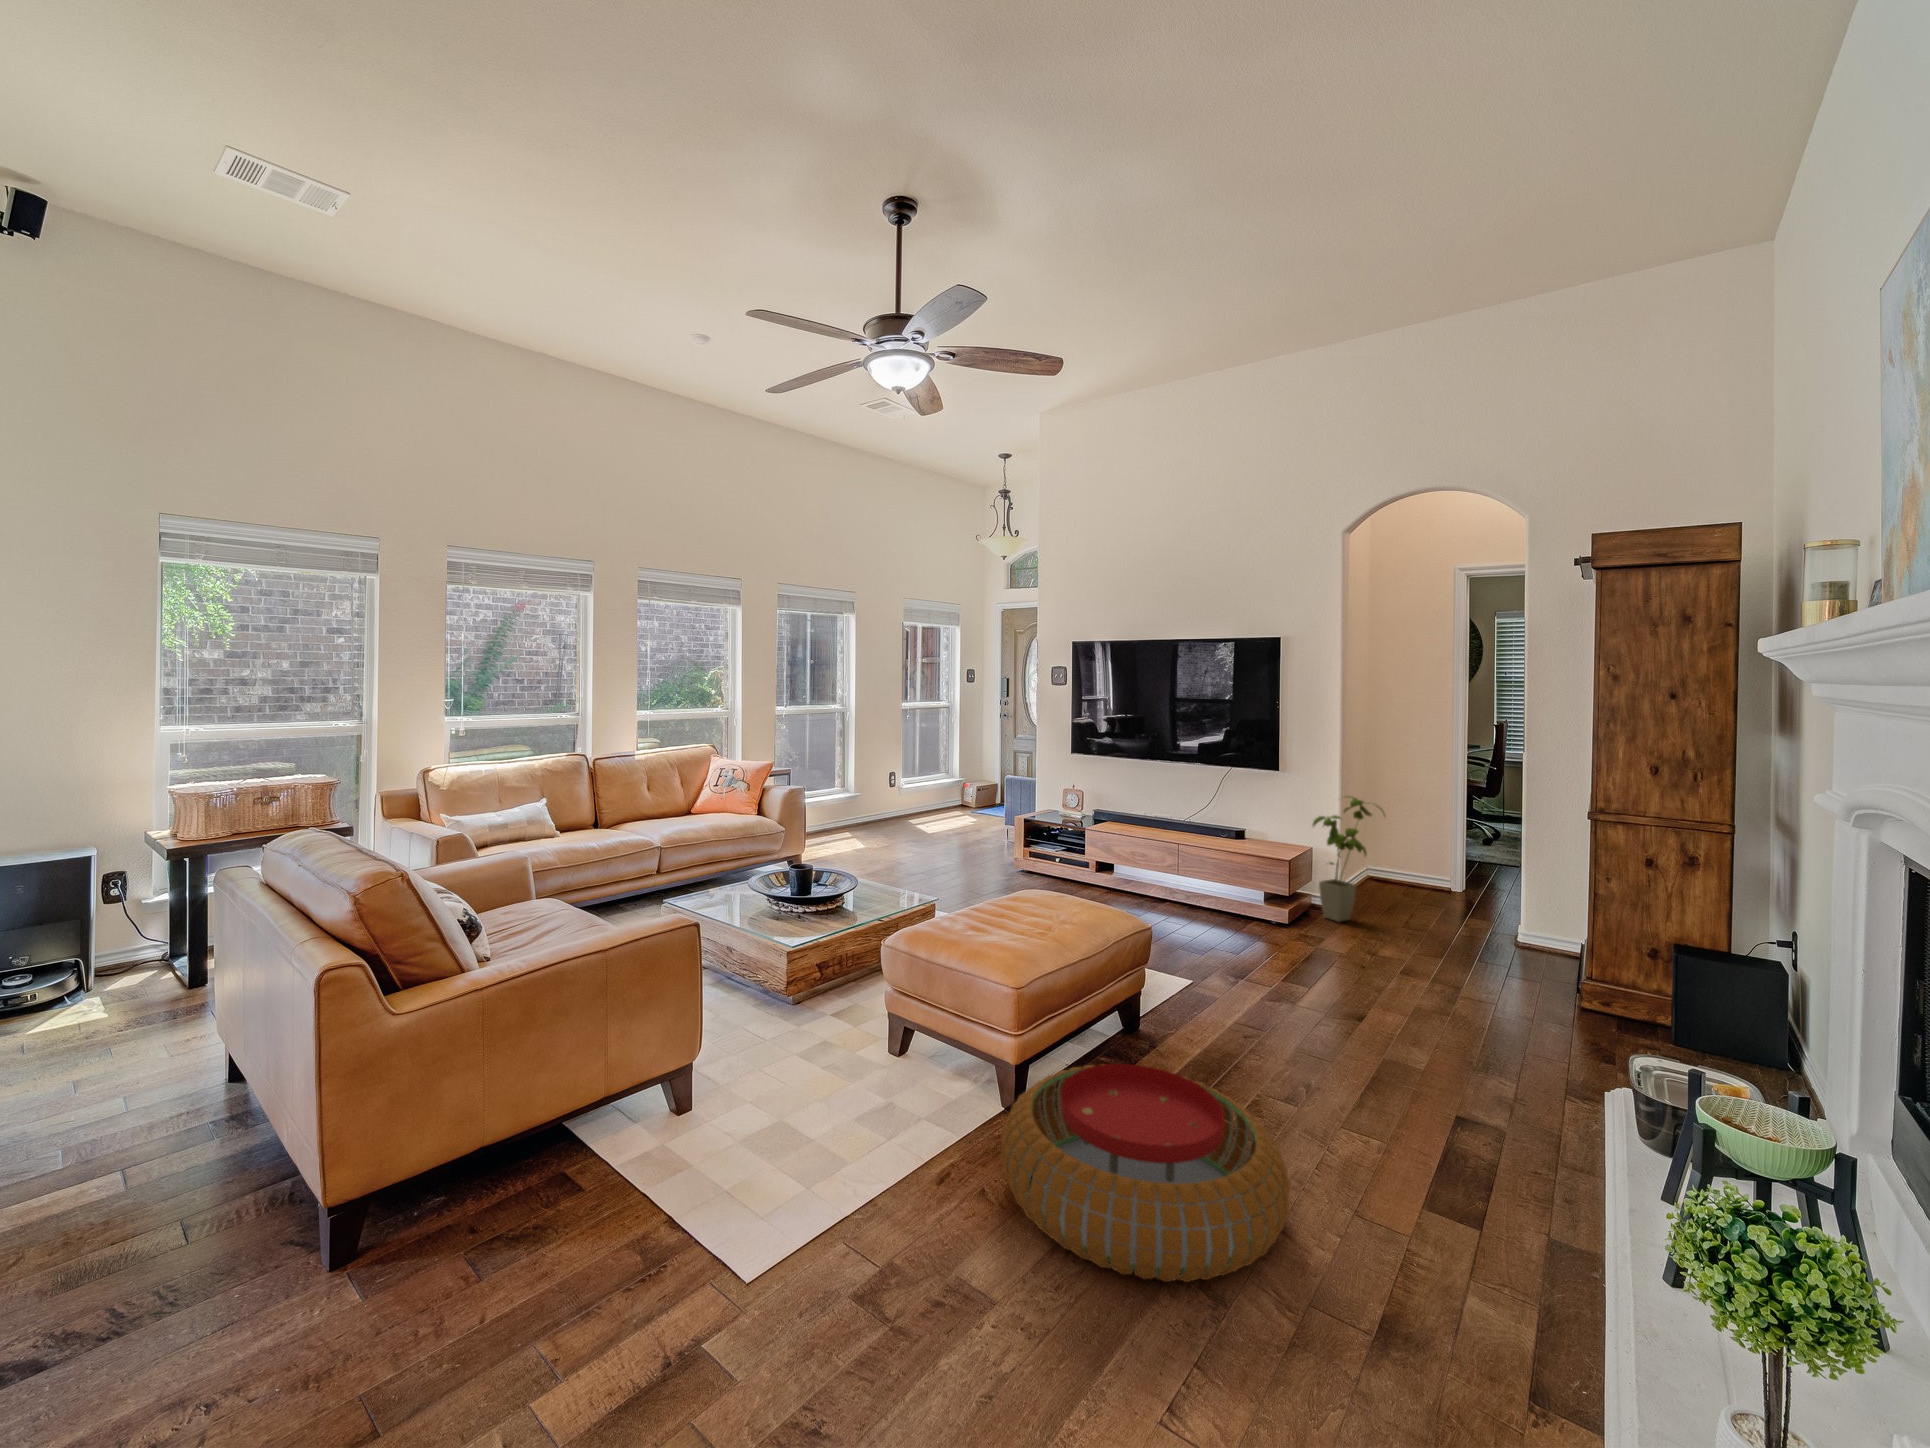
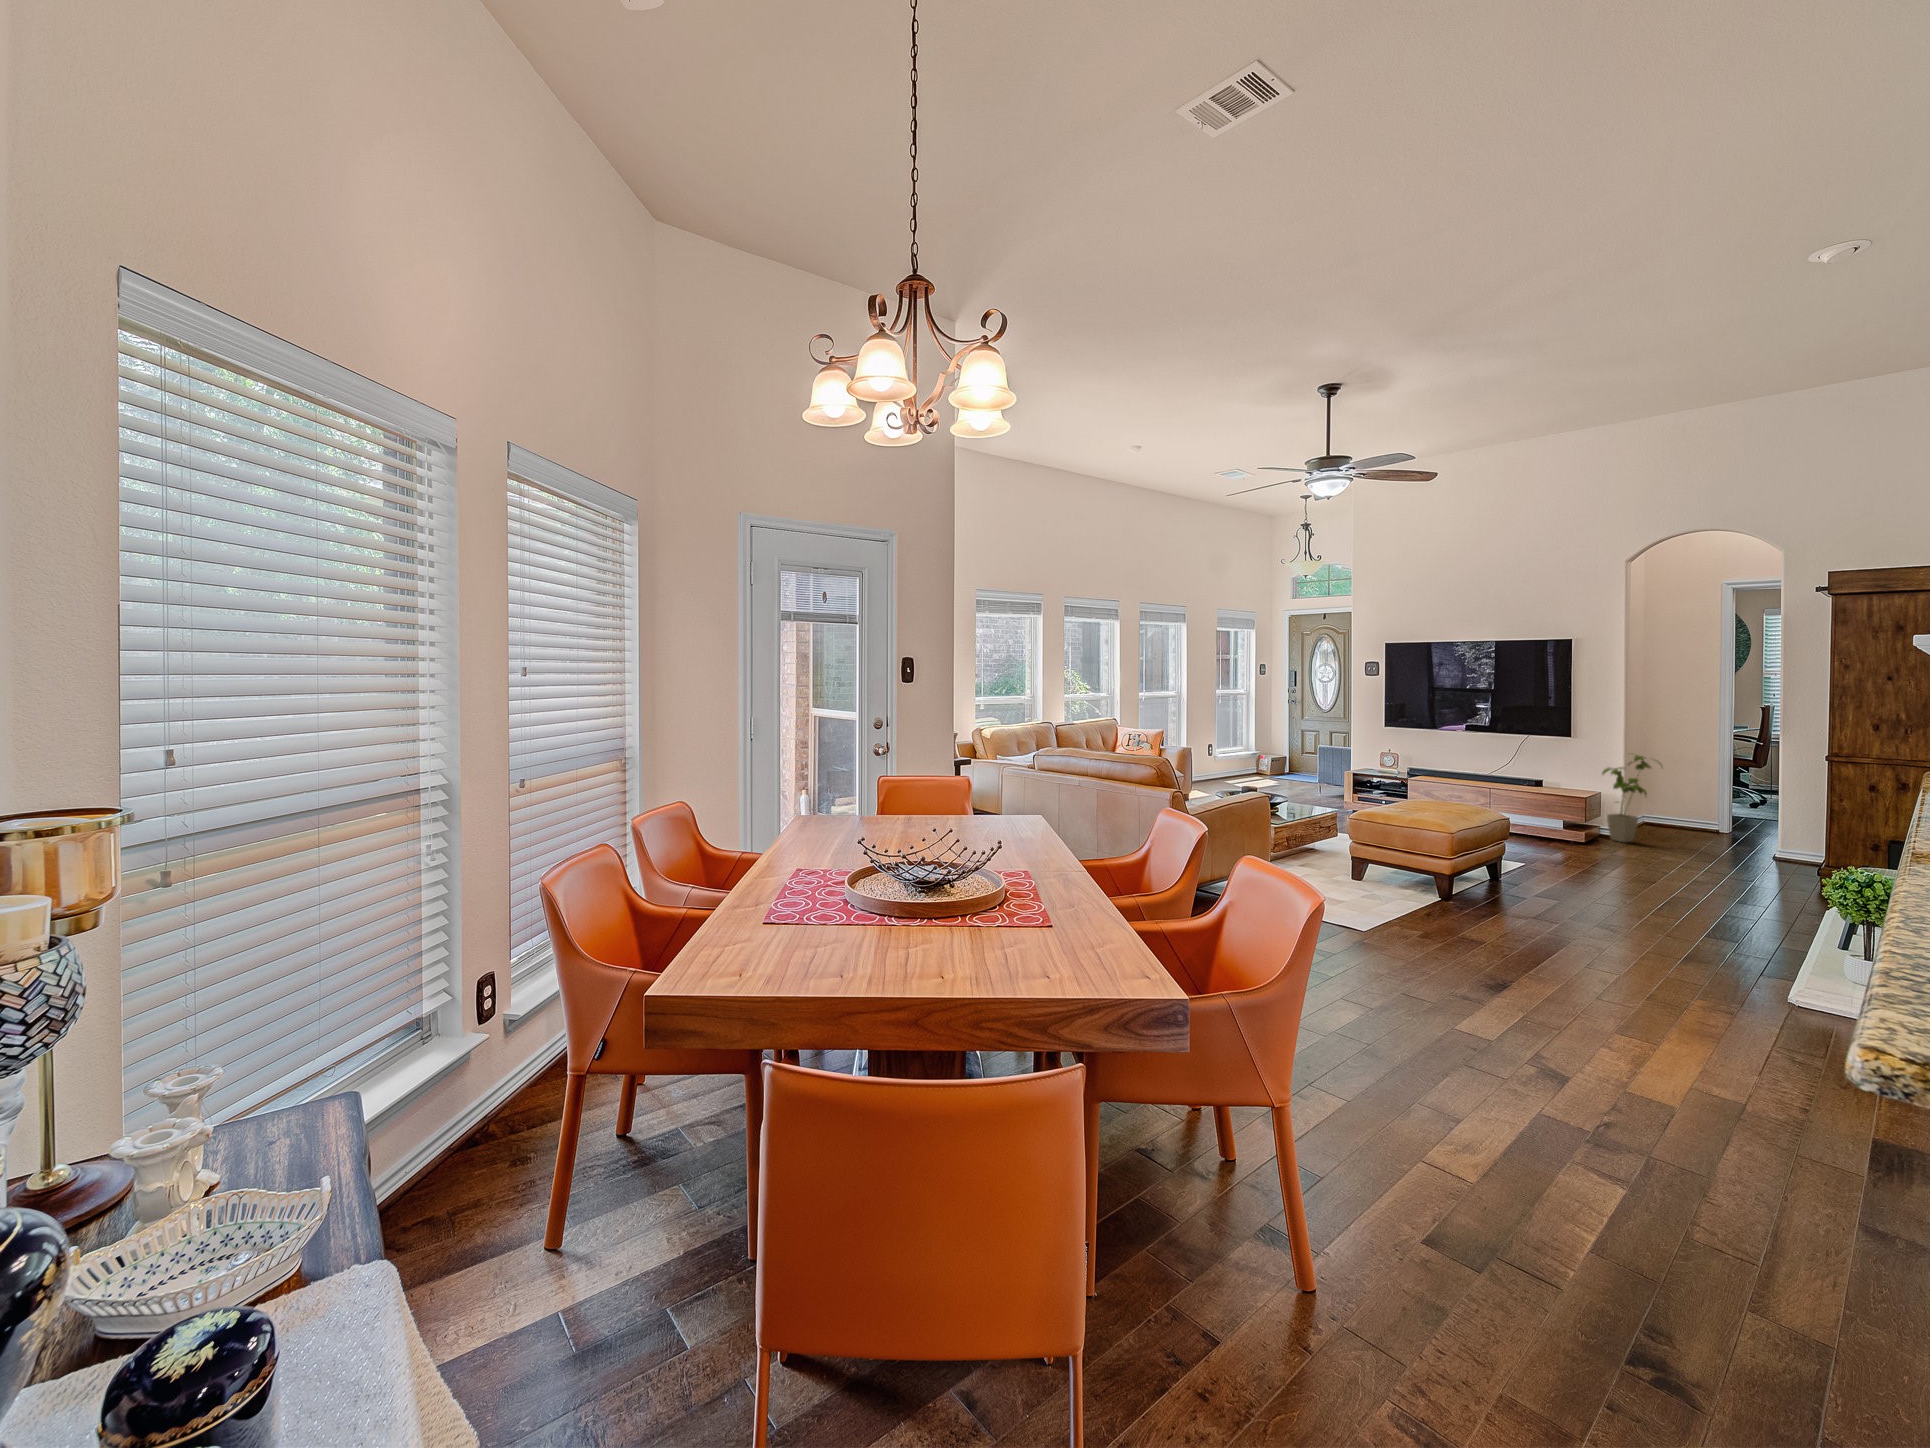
pouf: present [1001,1064,1290,1282] -> none [1455,868,1629,946]

